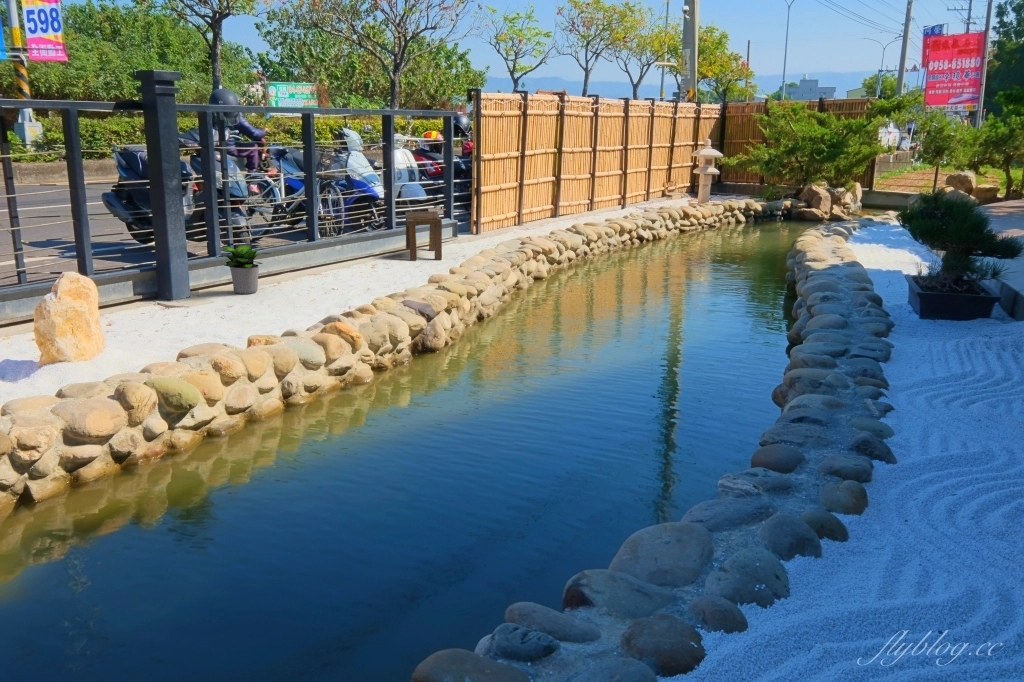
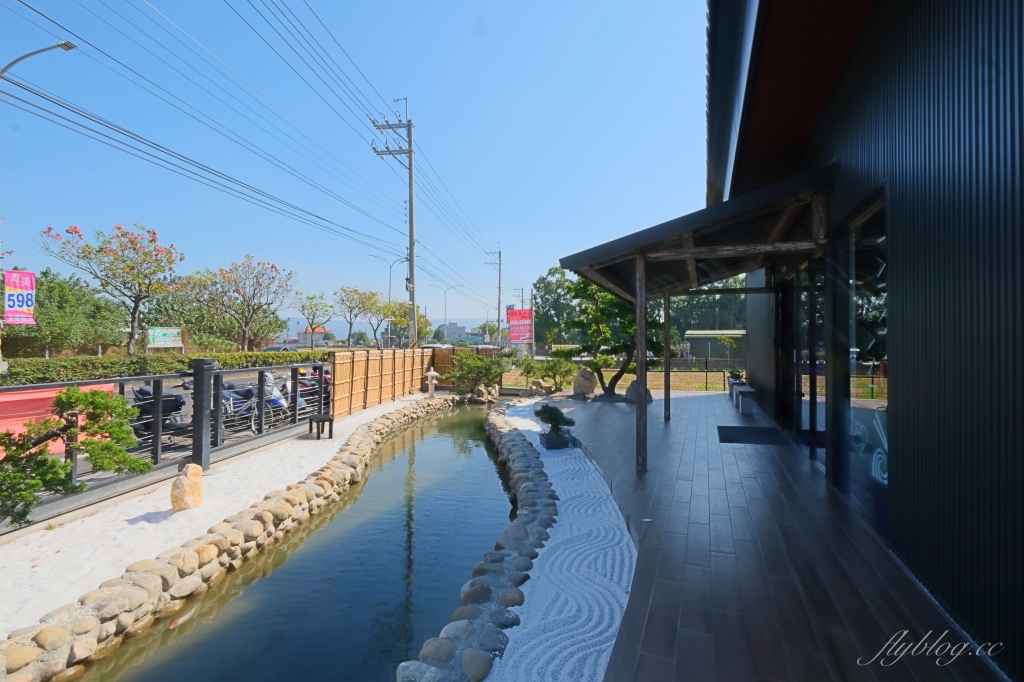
potted plant: present [216,244,269,294] -> none [235,439,266,465]

